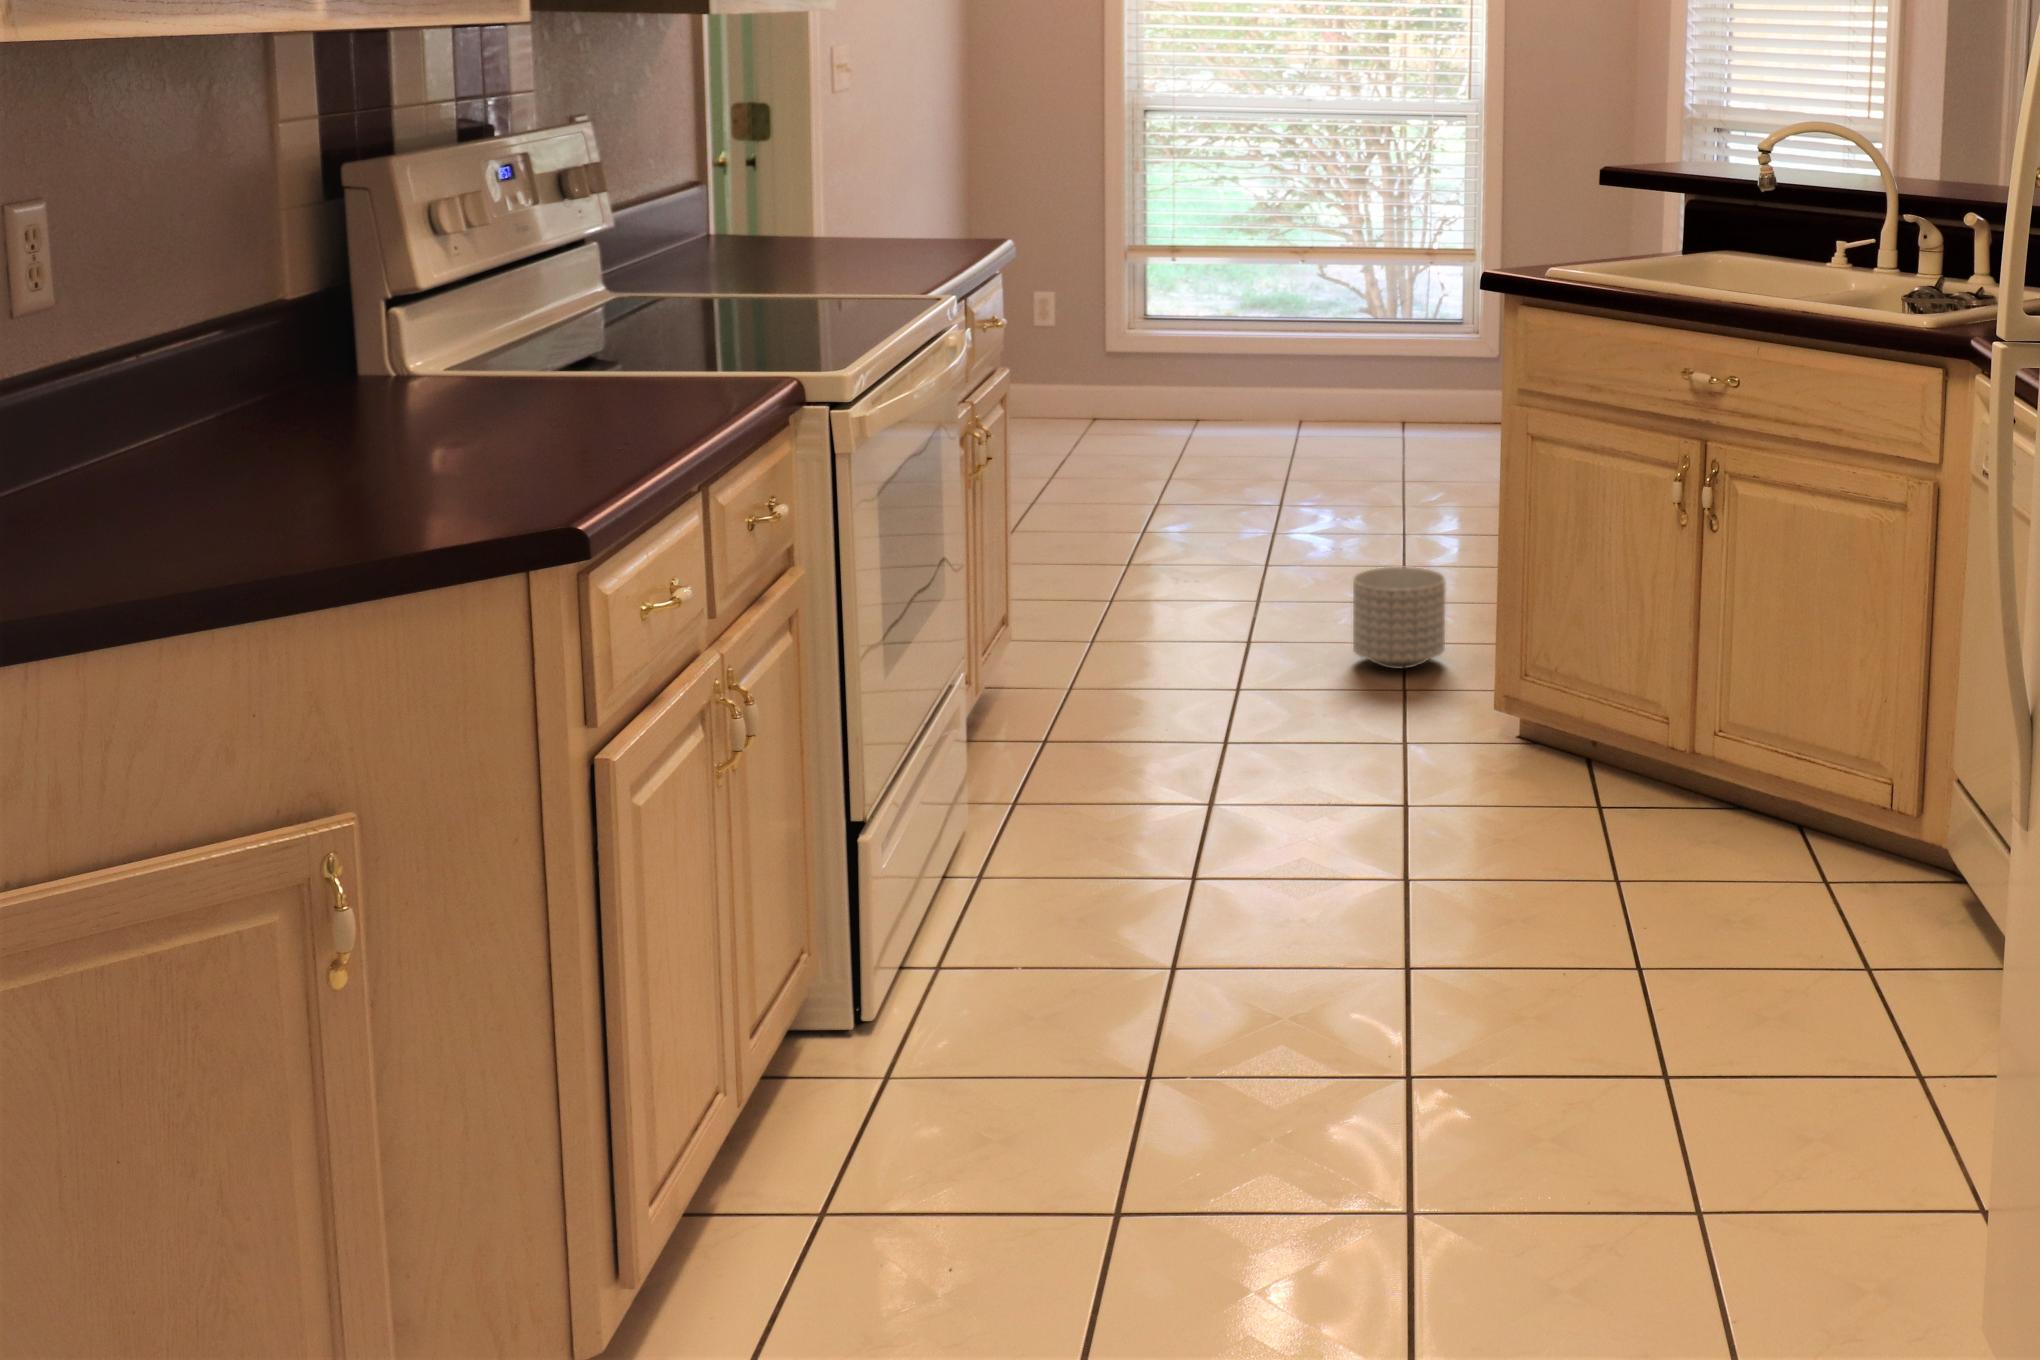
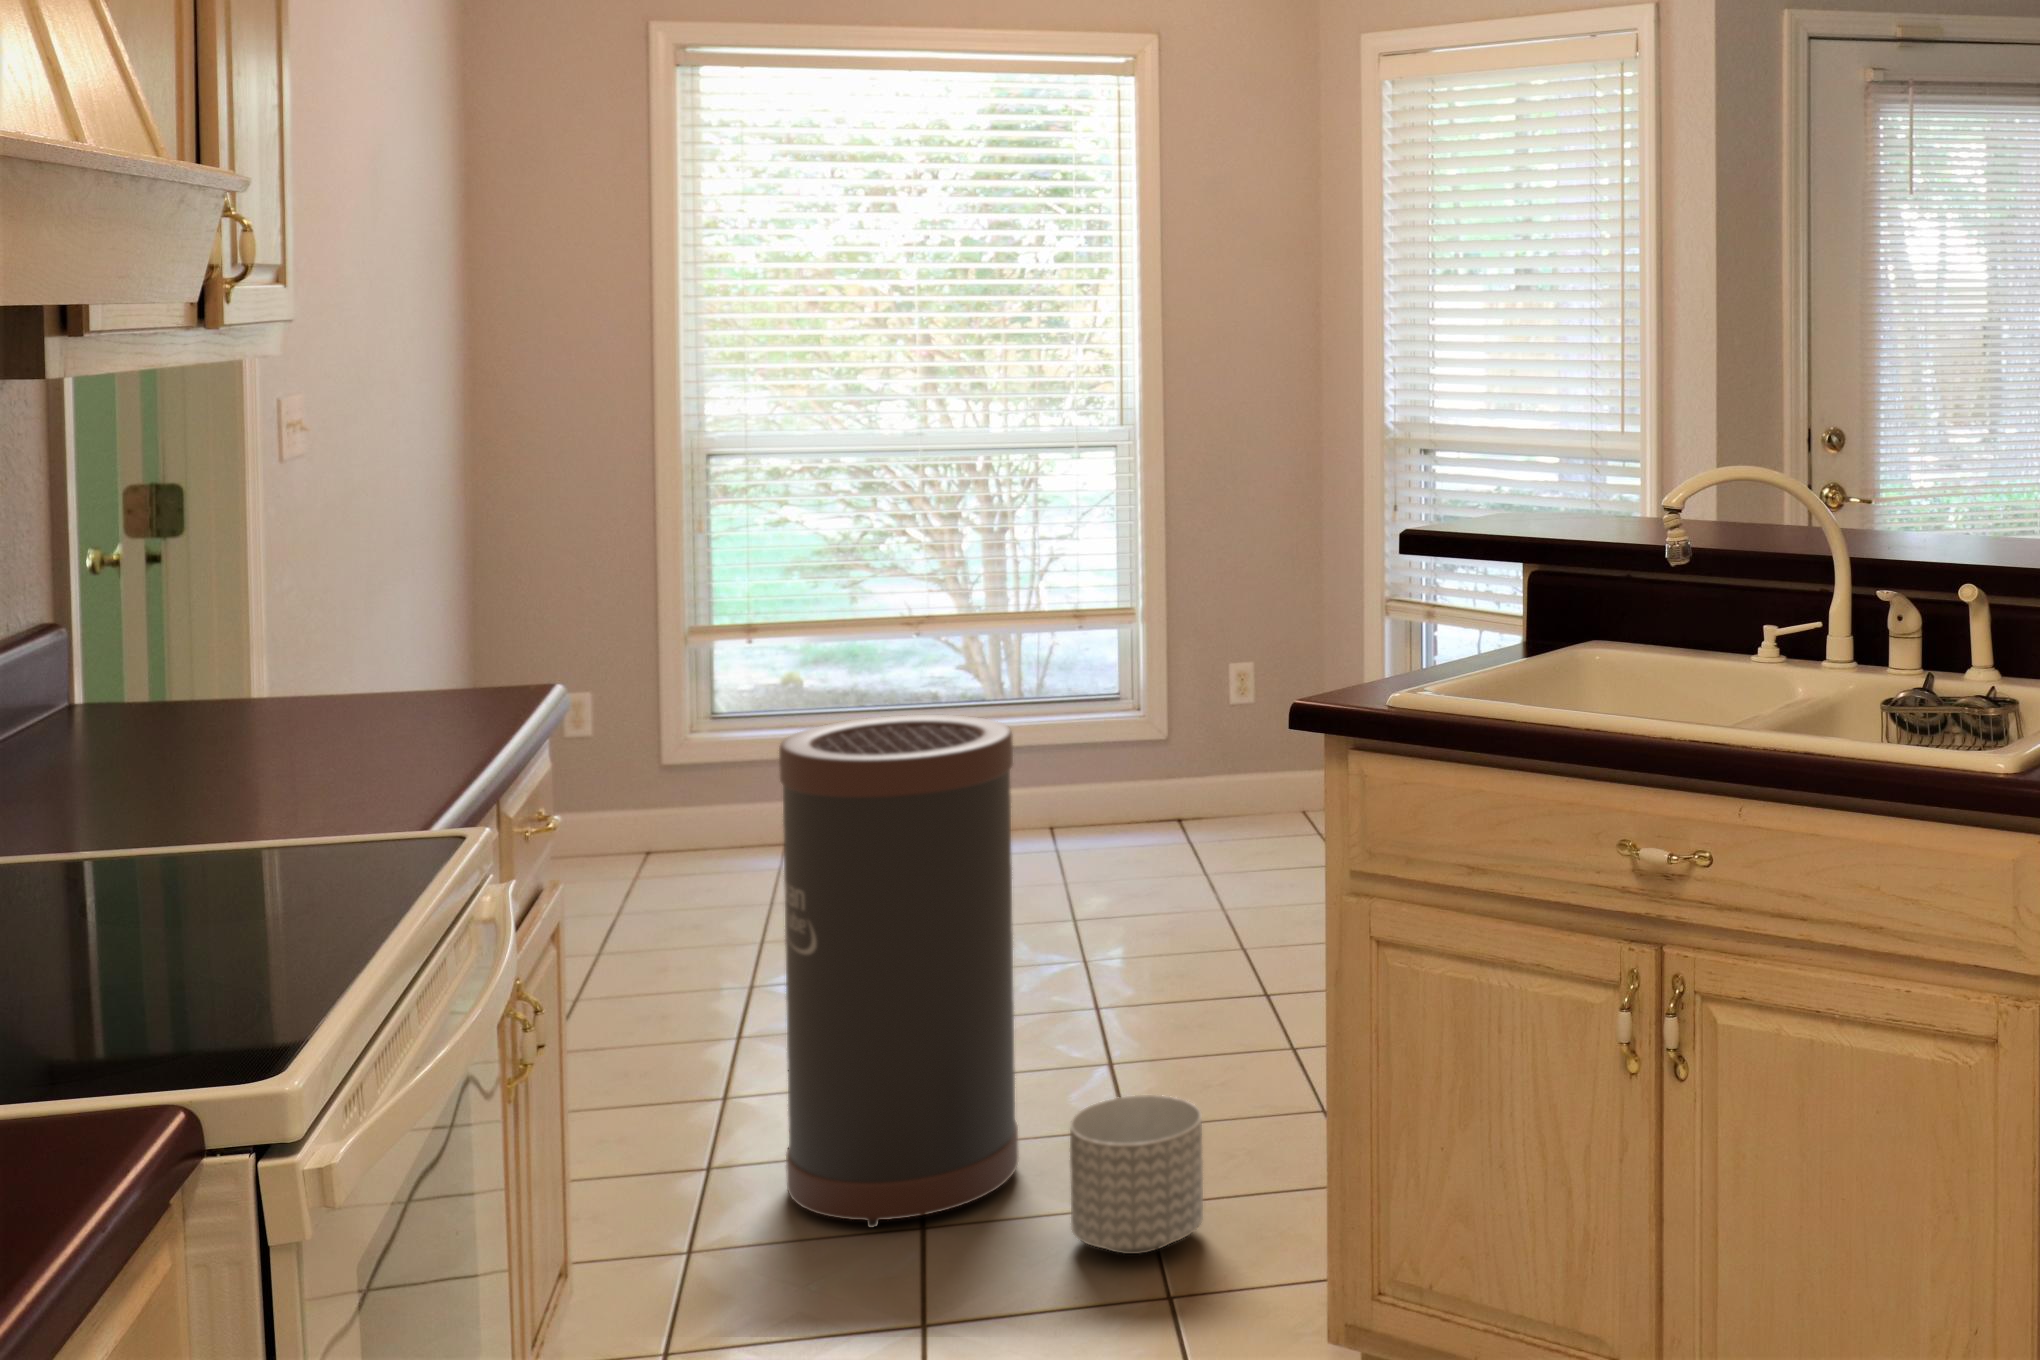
trash can: none [1169,296,1331,640] -> present [779,715,1018,1227]

